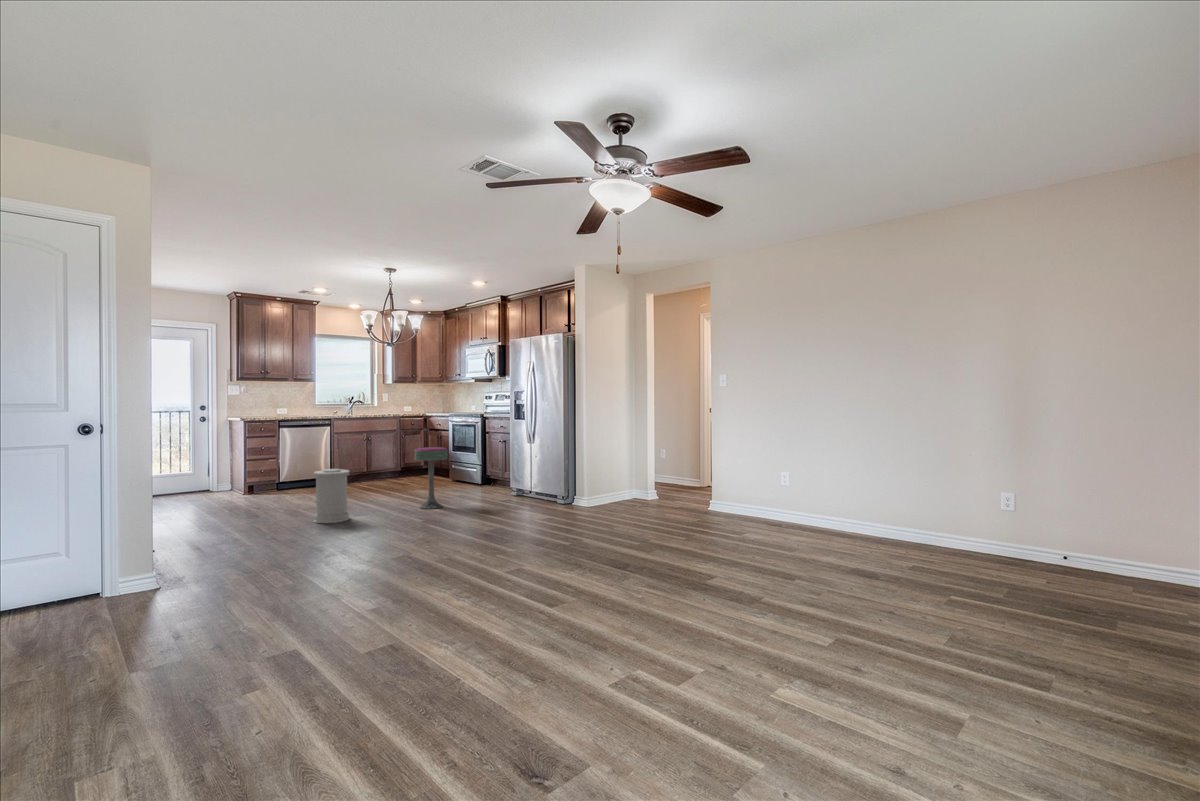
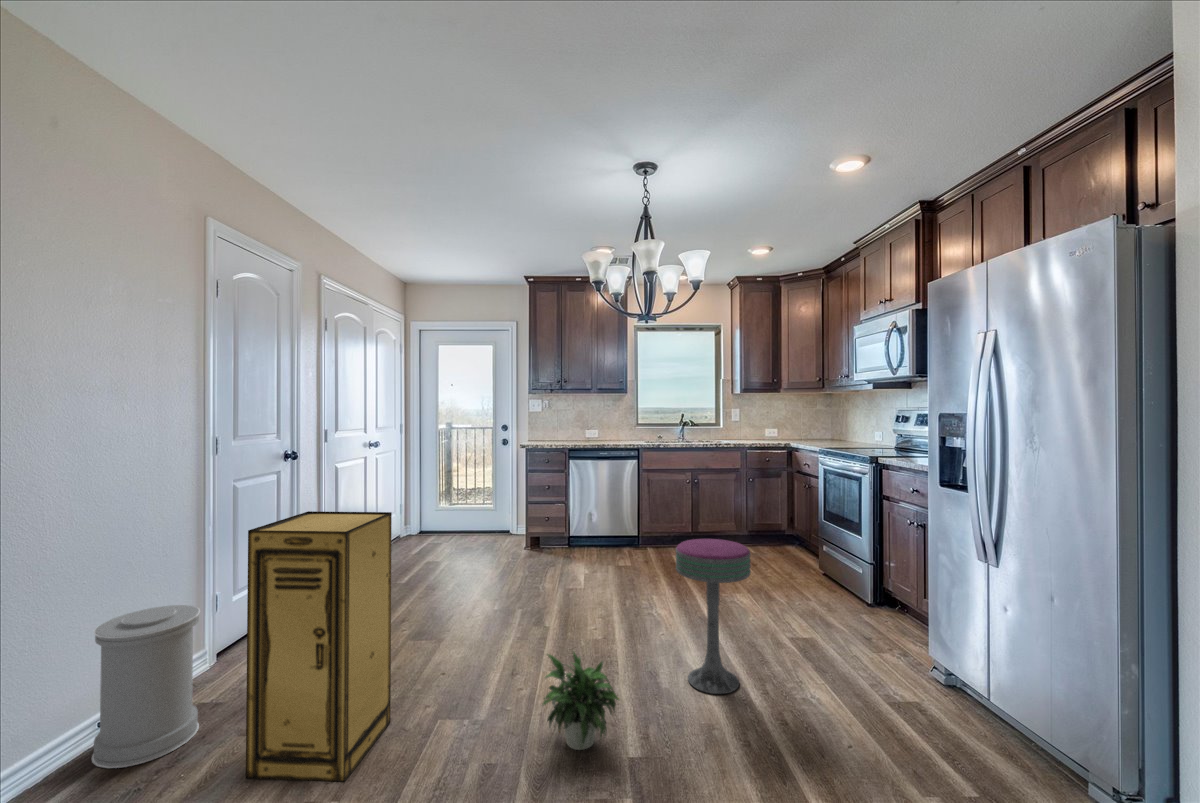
storage cabinet: none [258,434,316,546] -> present [246,511,392,782]
trash can: present [314,469,349,523] -> present [92,605,200,768]
potted plant: none [372,489,414,522] -> present [543,652,619,750]

